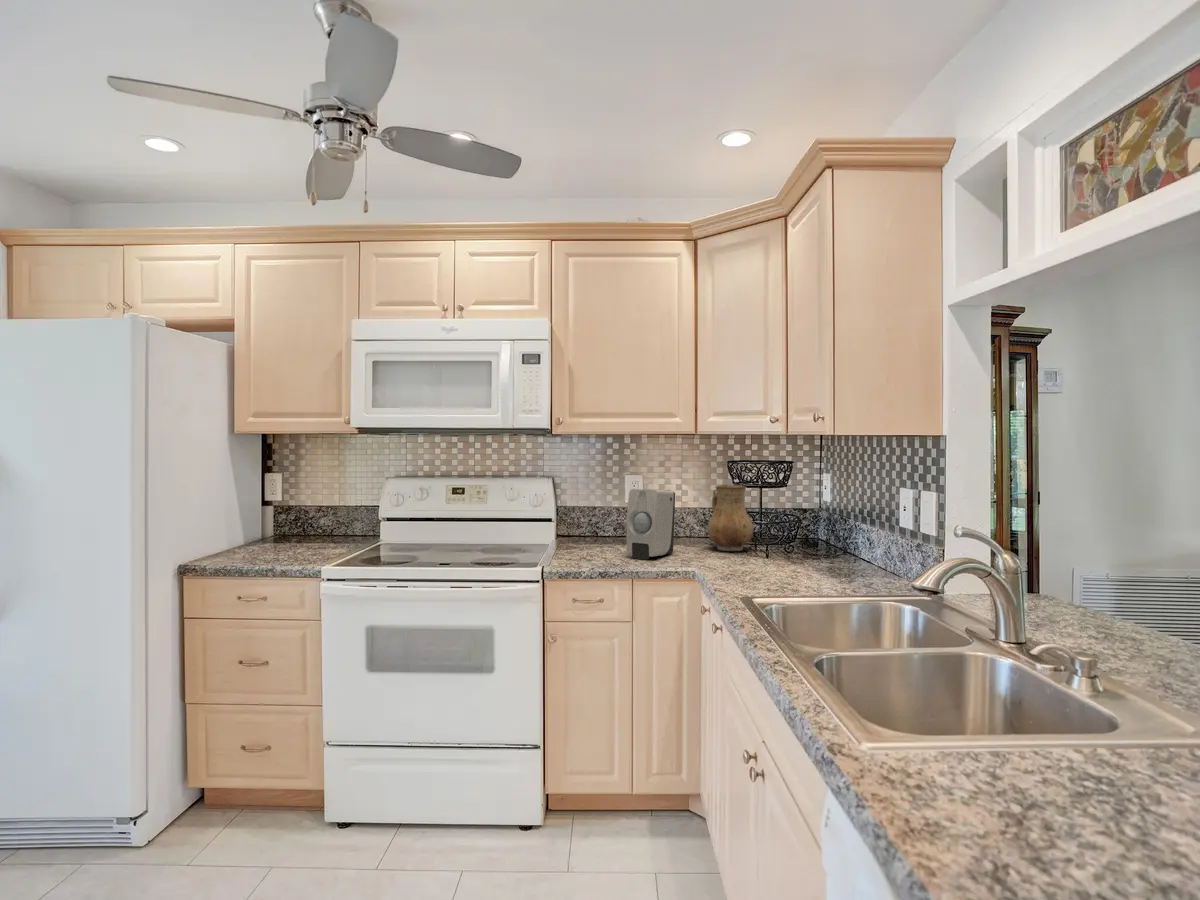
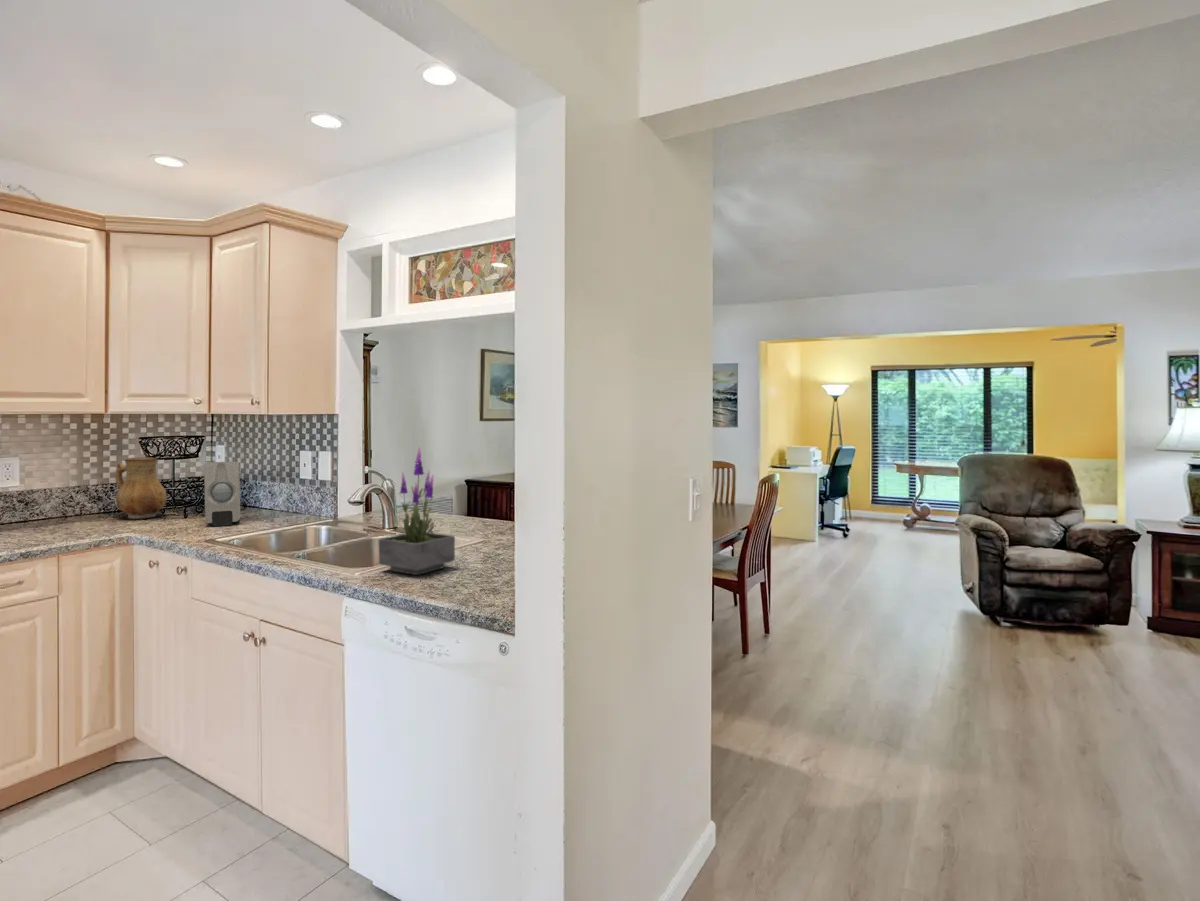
soap dispenser: present [626,489,675,560] -> present [204,462,240,526]
potted plant: none [886,498,1093,826] -> present [379,448,455,575]

